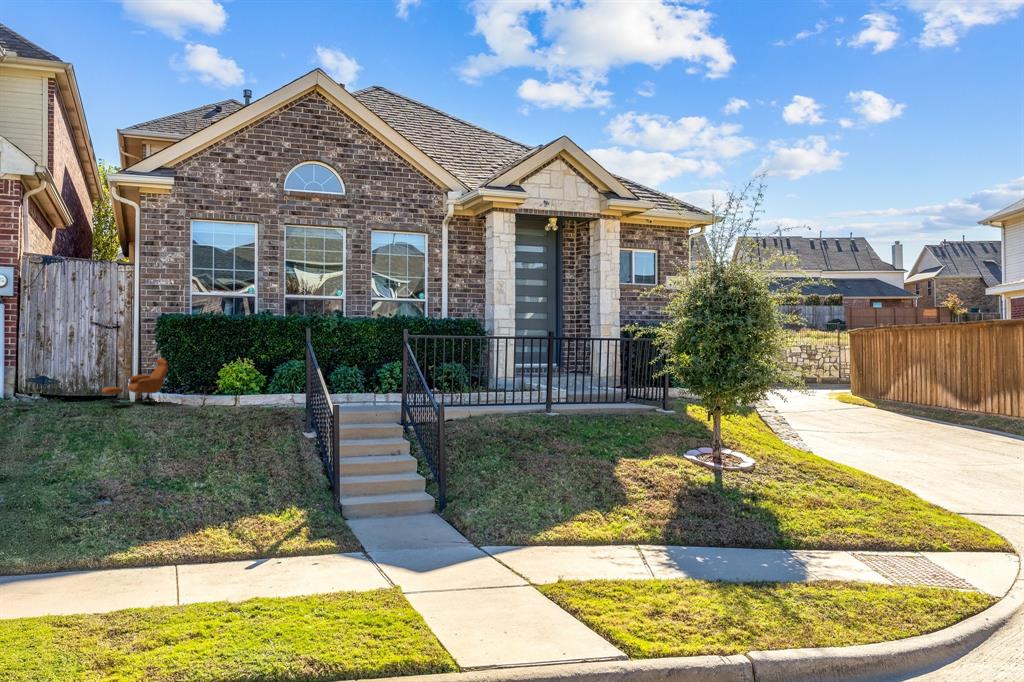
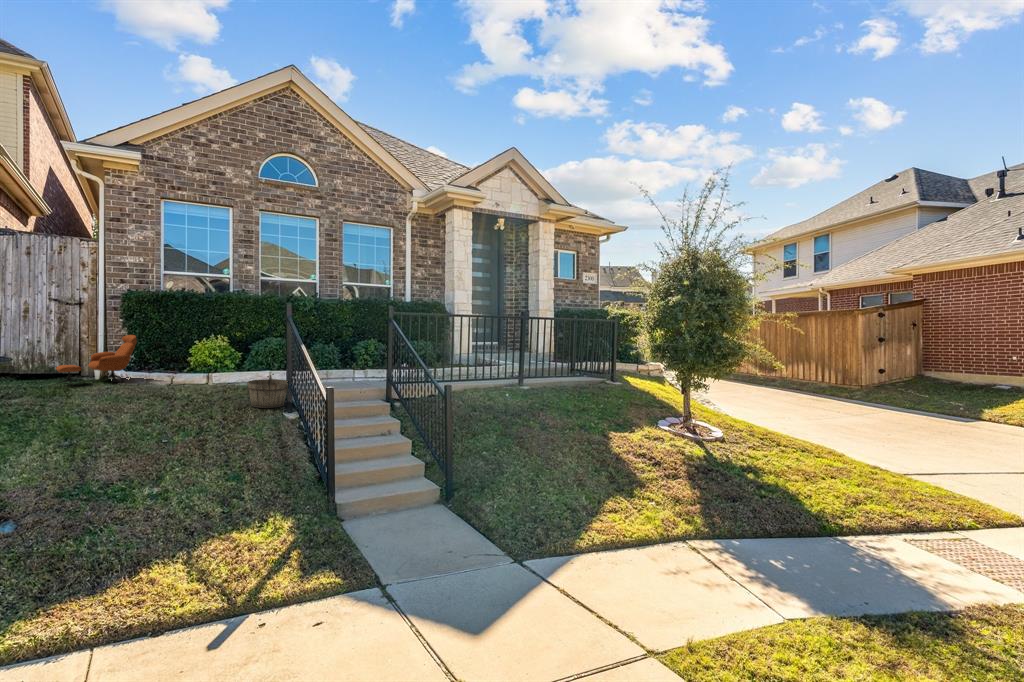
wooden bucket: none [271,395,310,429] -> present [247,374,288,408]

